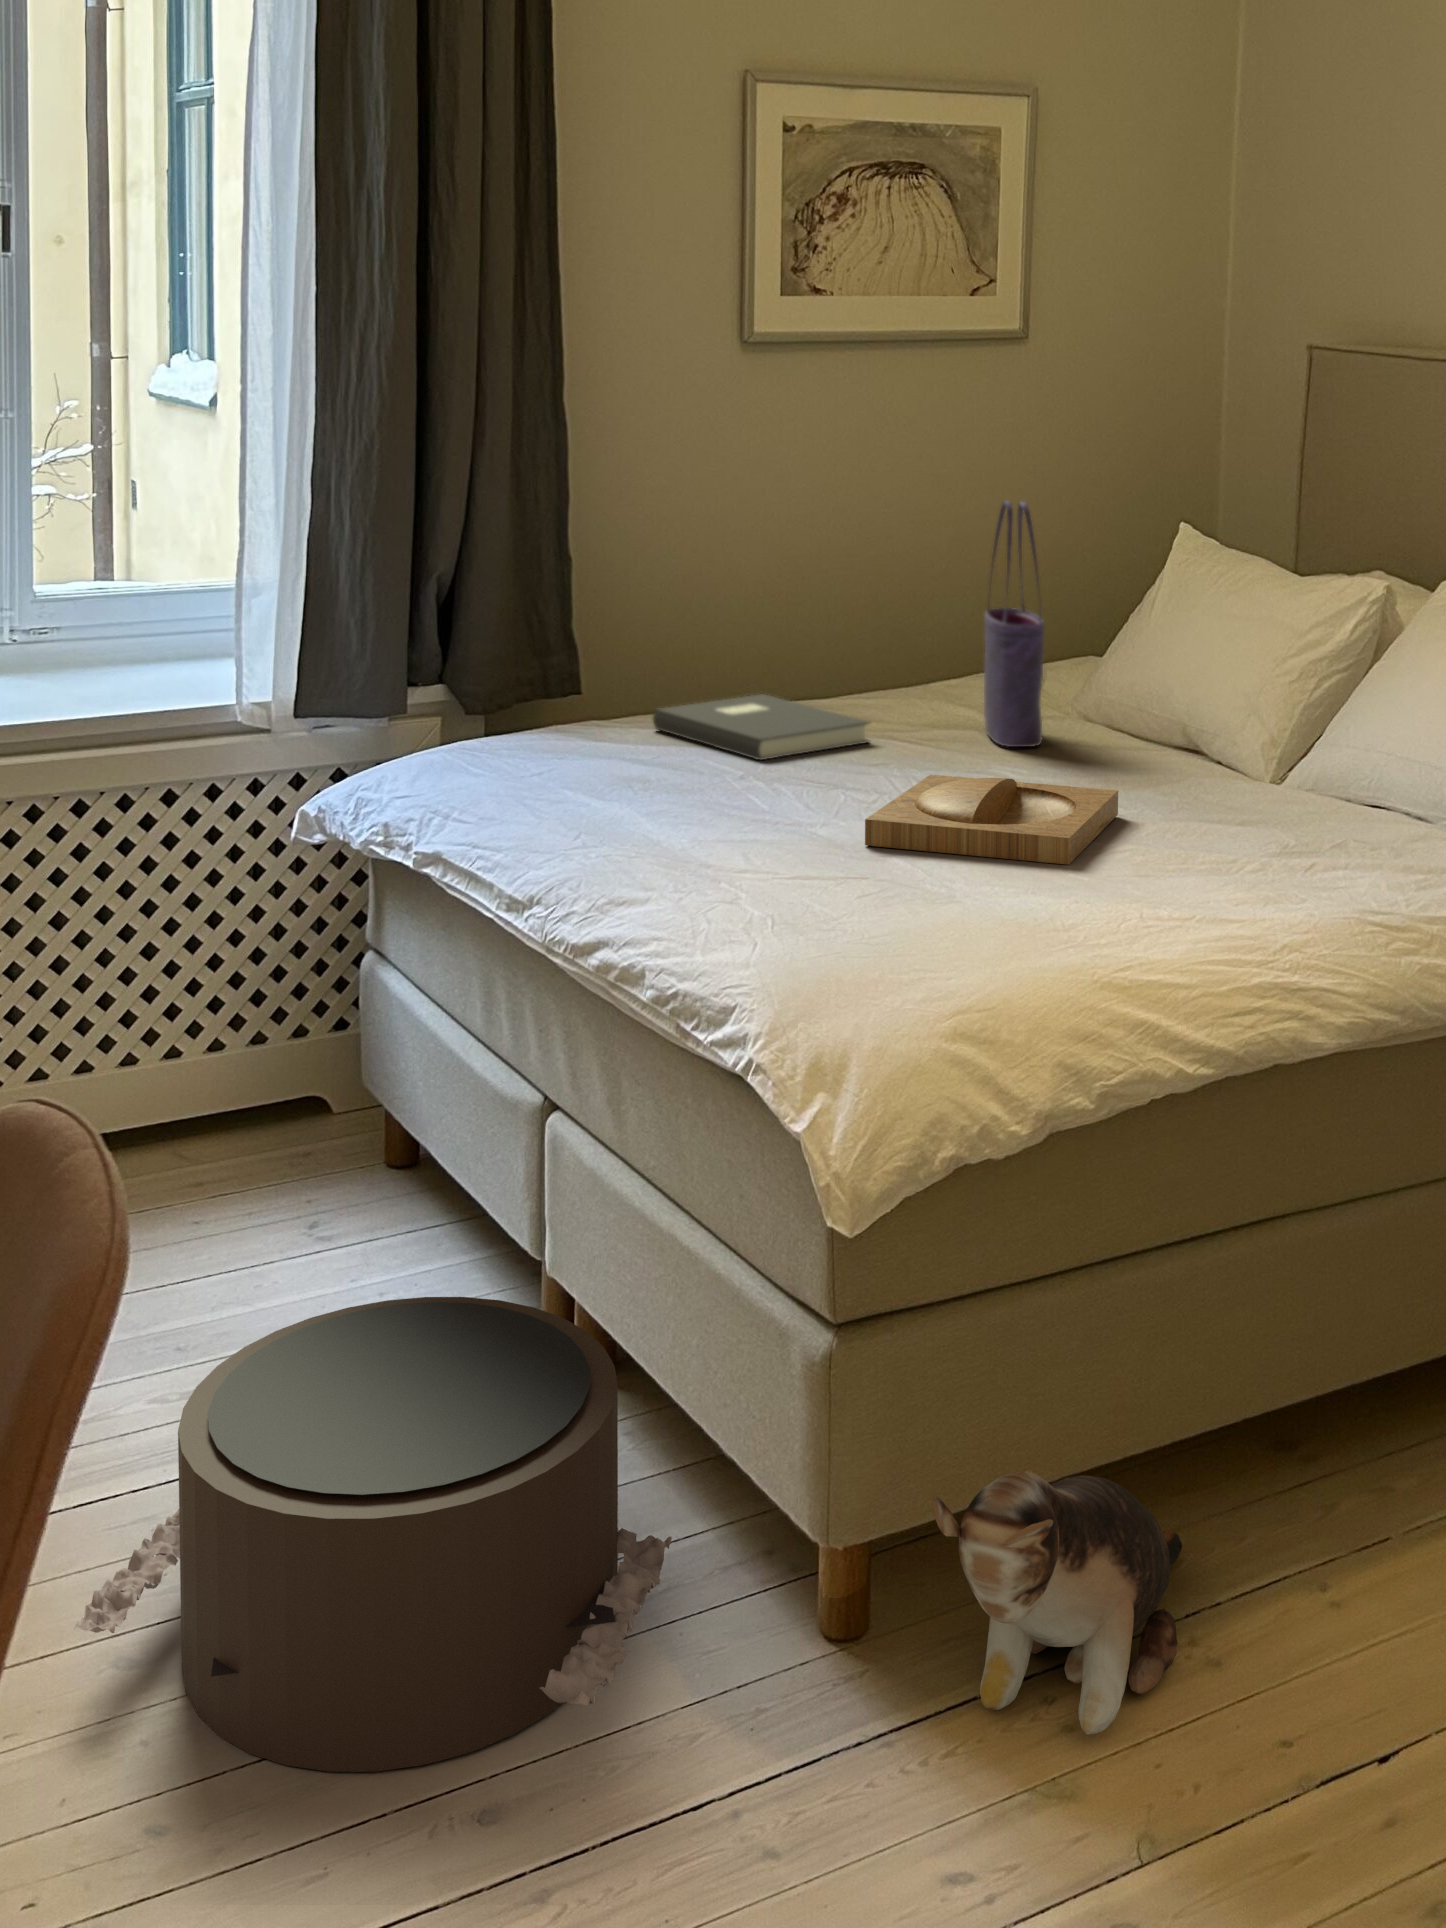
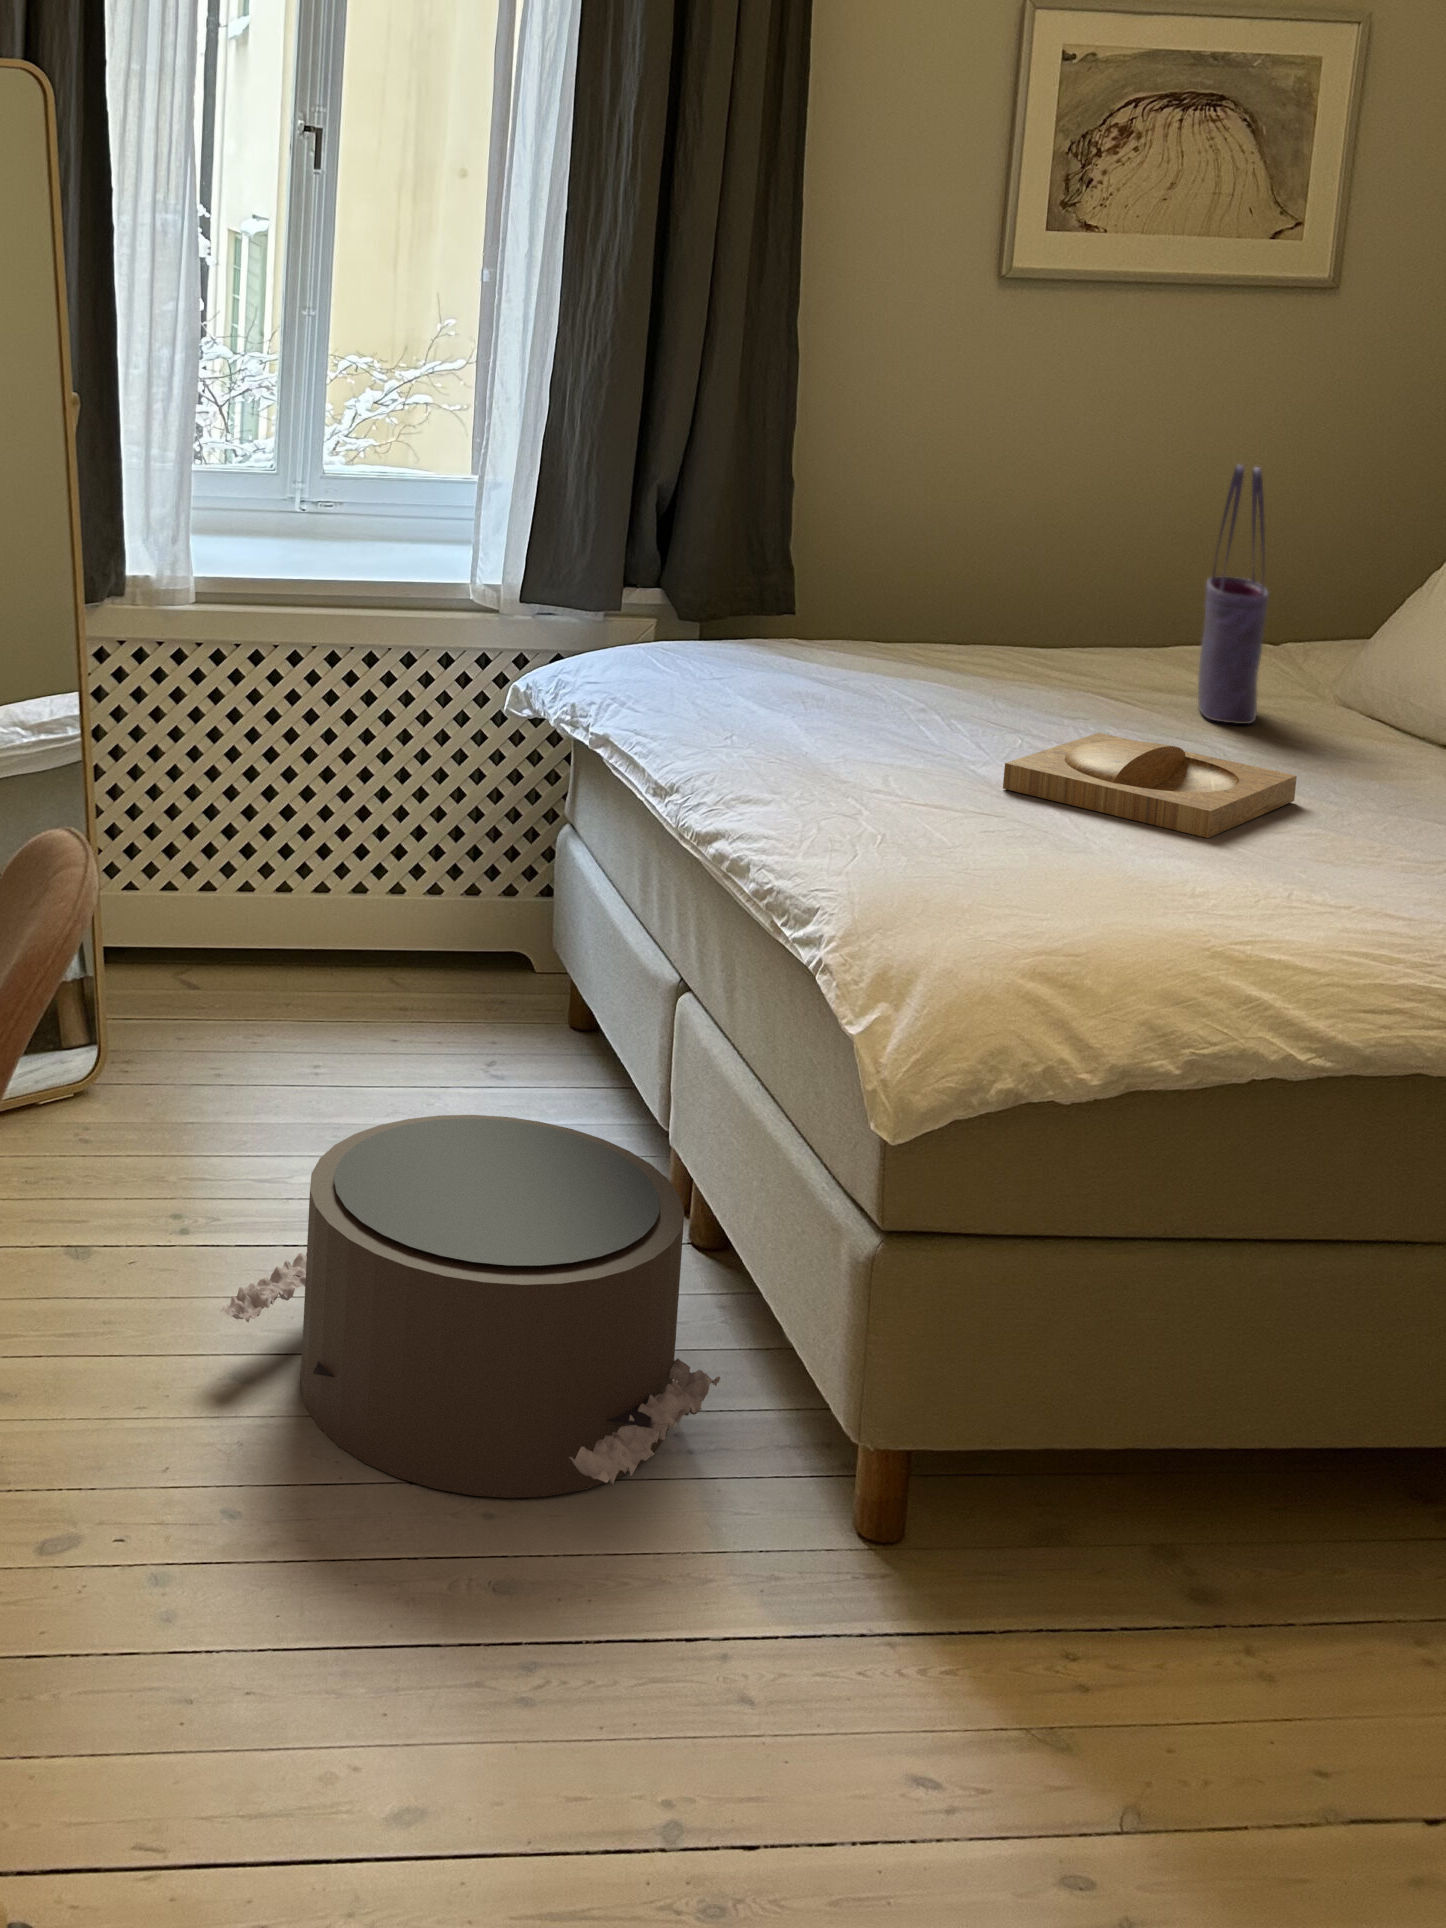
book: present [653,694,870,760] -> none [851,636,1069,698]
plush toy: present [932,1469,1182,1735] -> none [933,1388,1238,1658]

